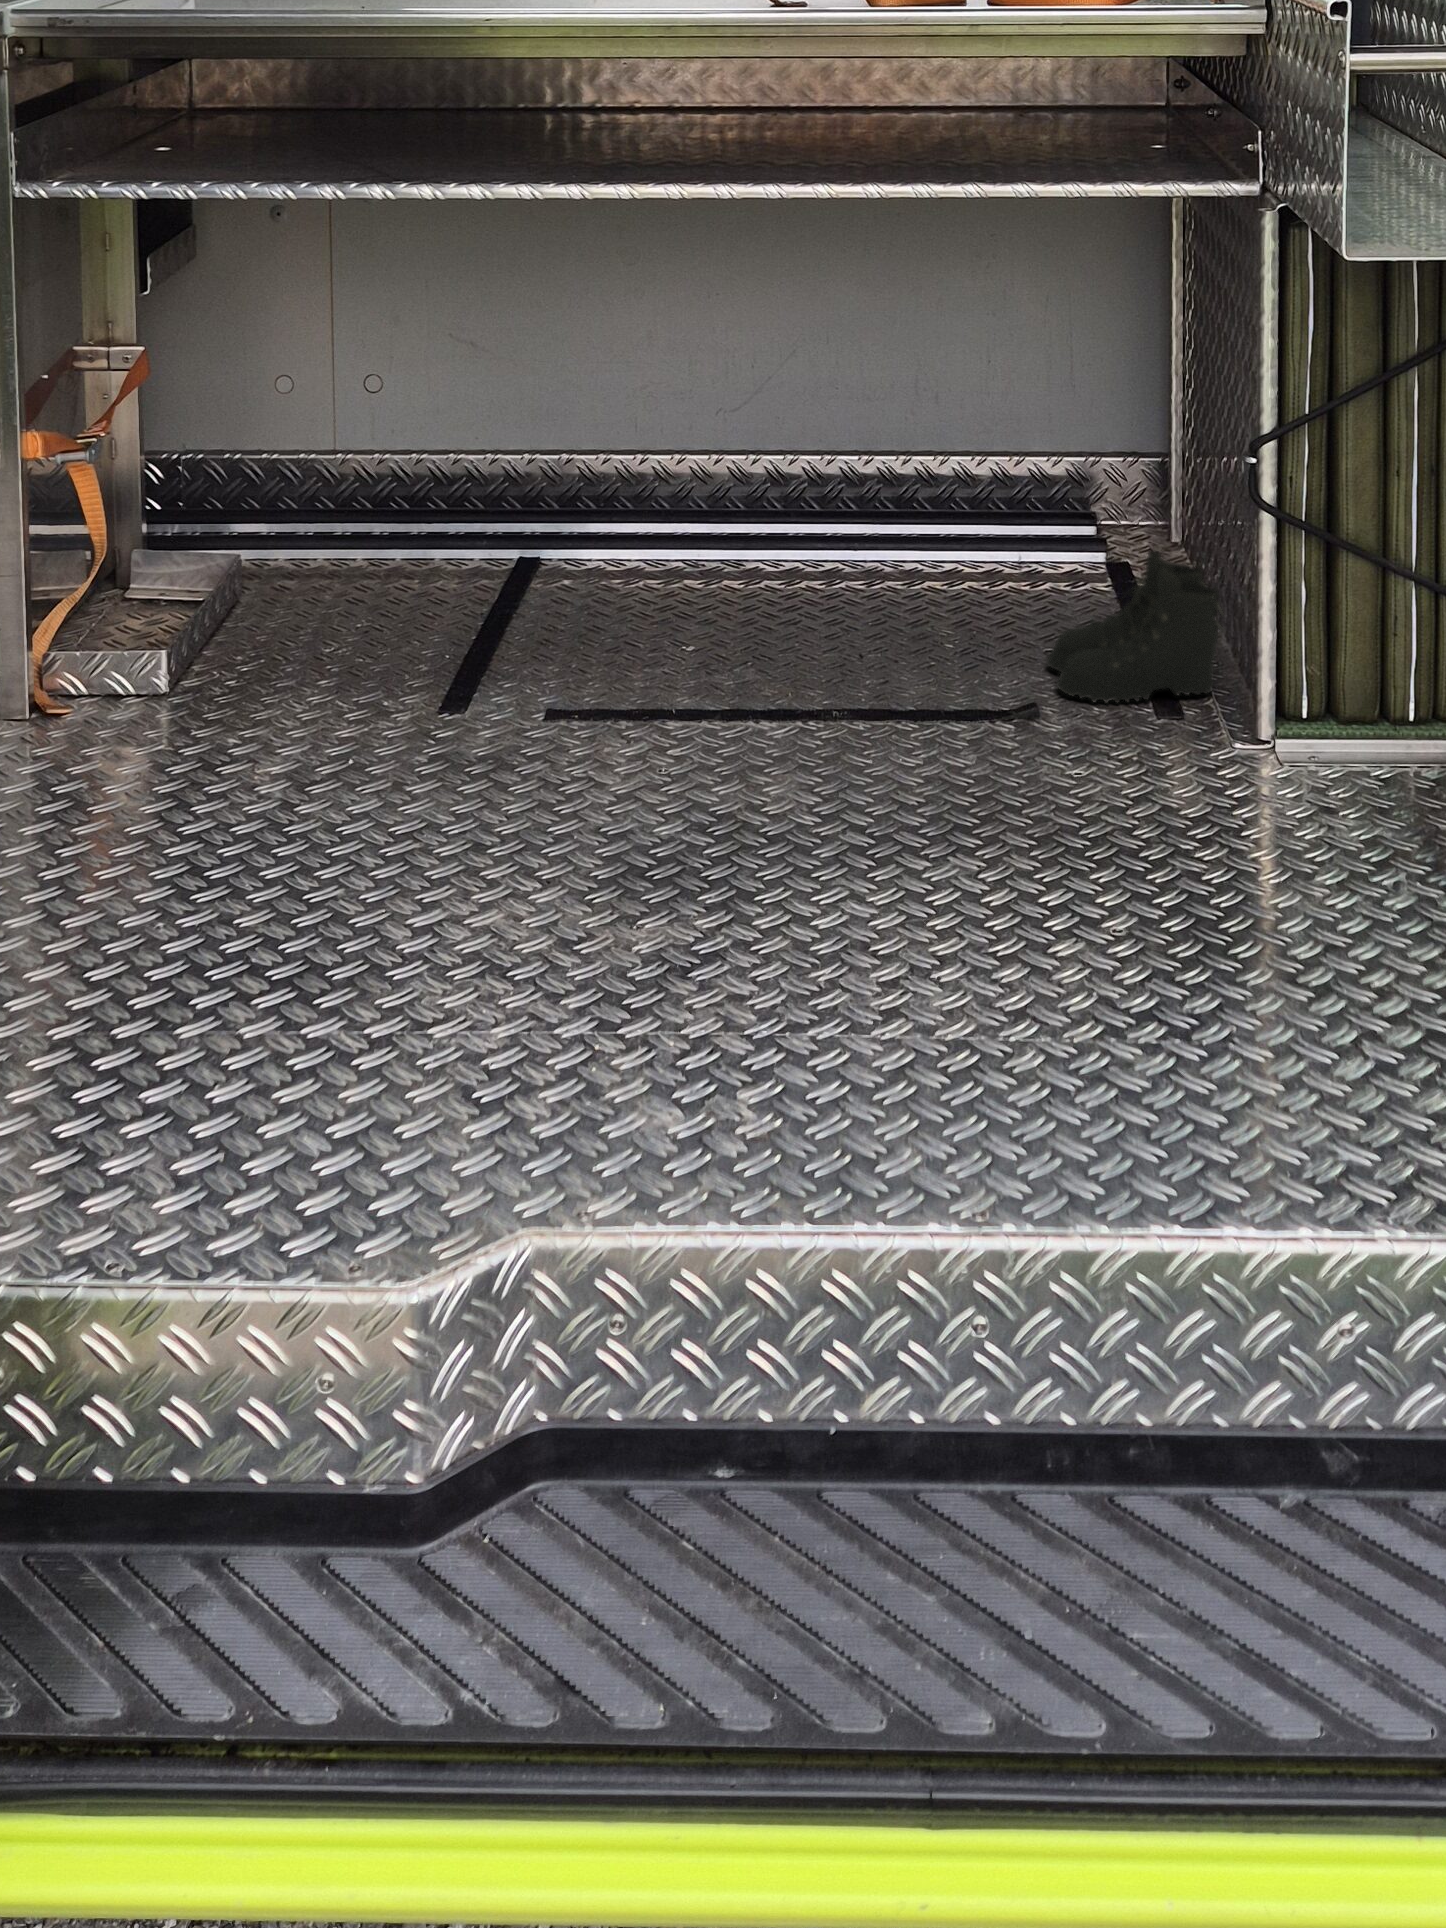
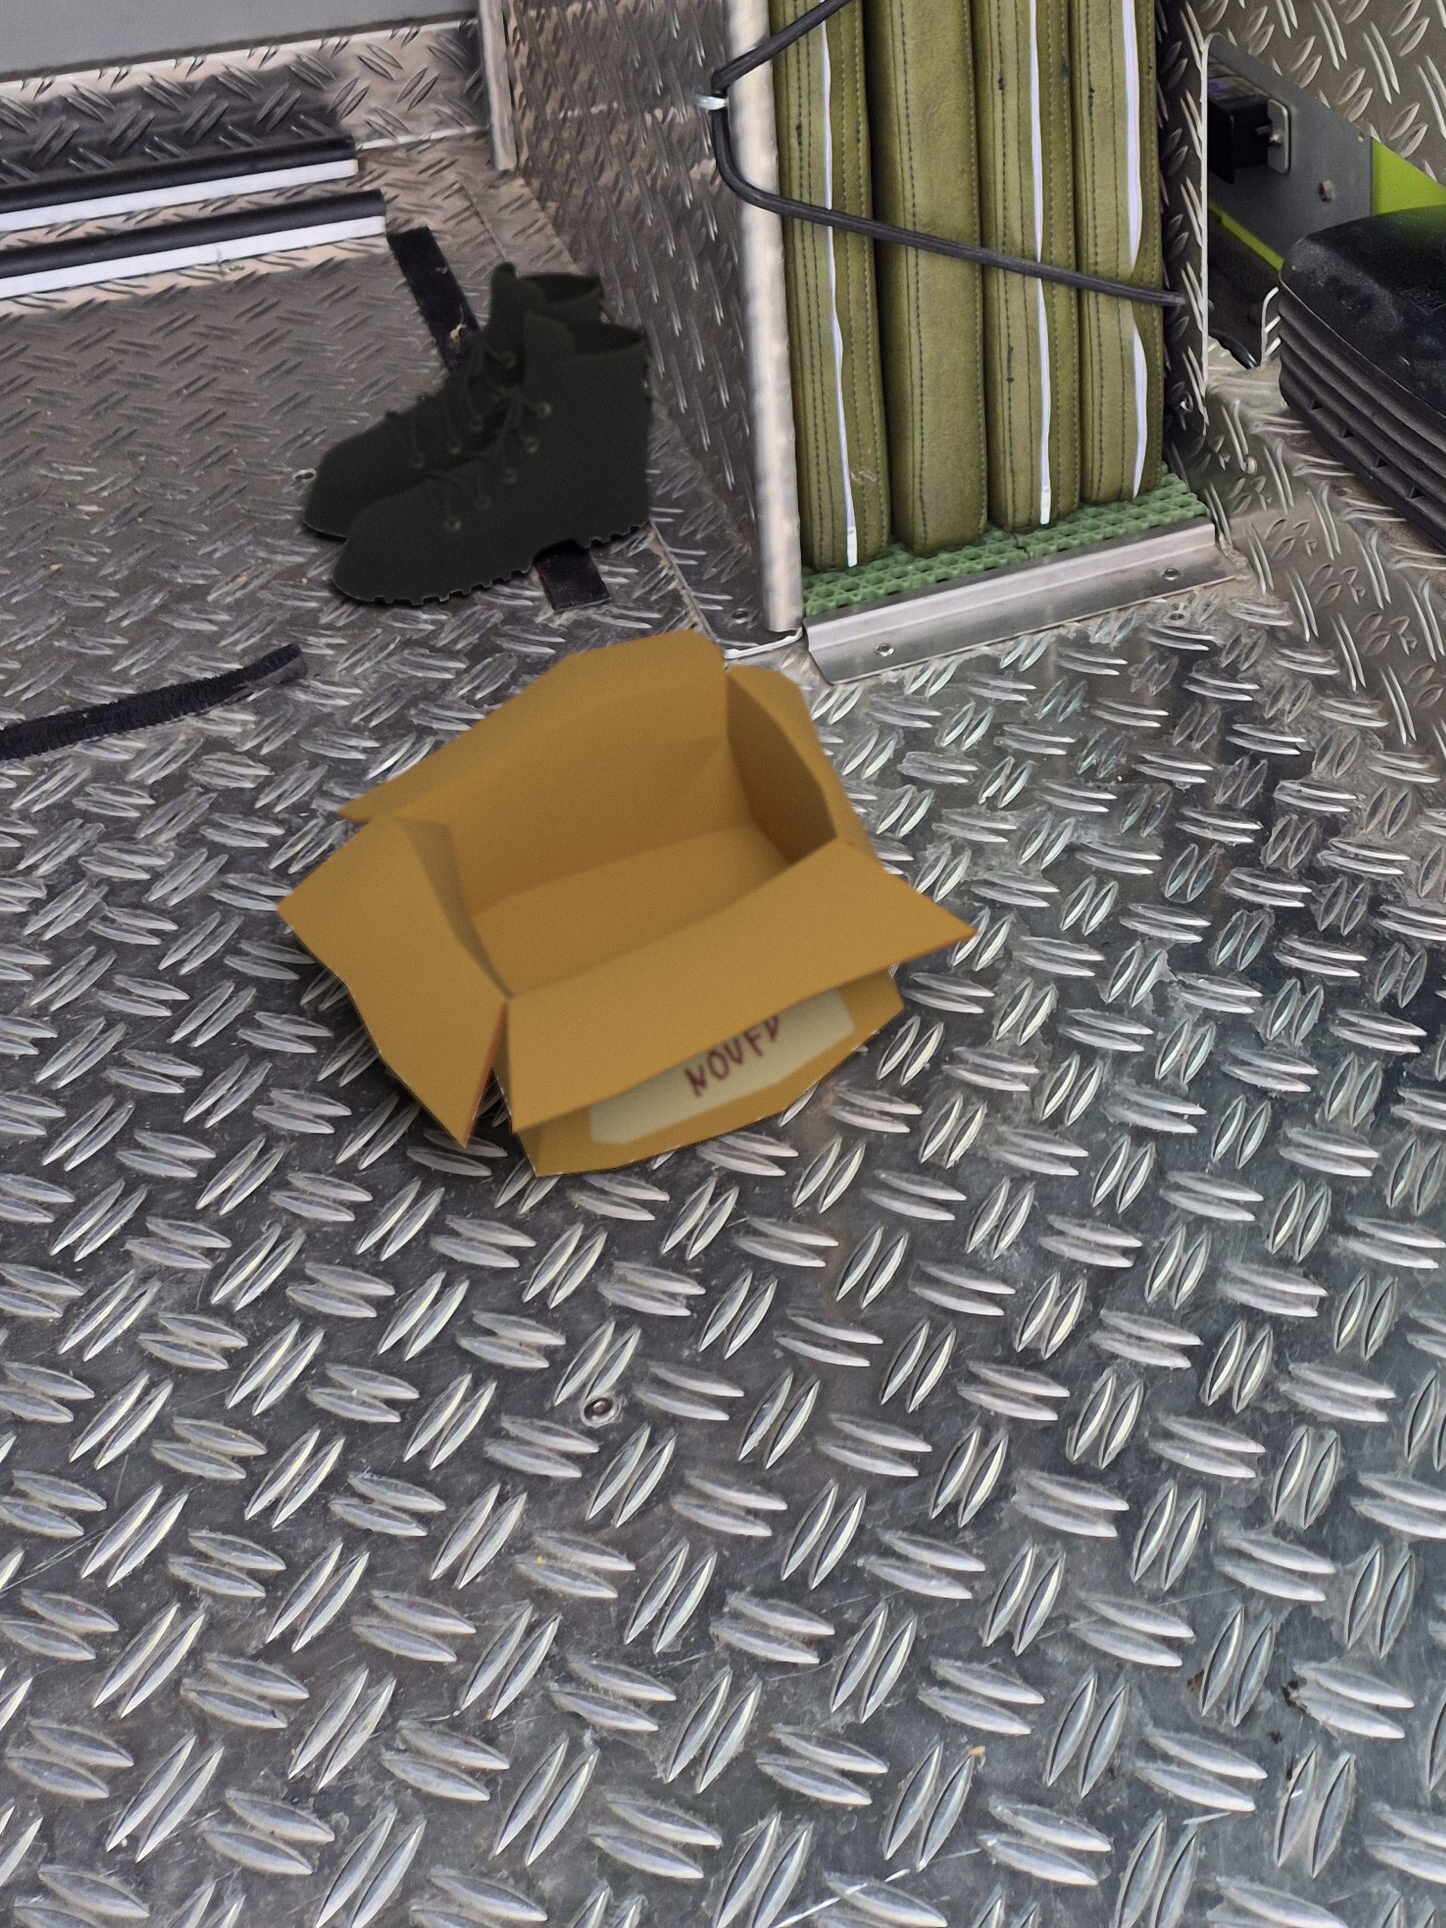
cardboard box: none [1015,693,1306,877] -> present [274,628,980,1177]

